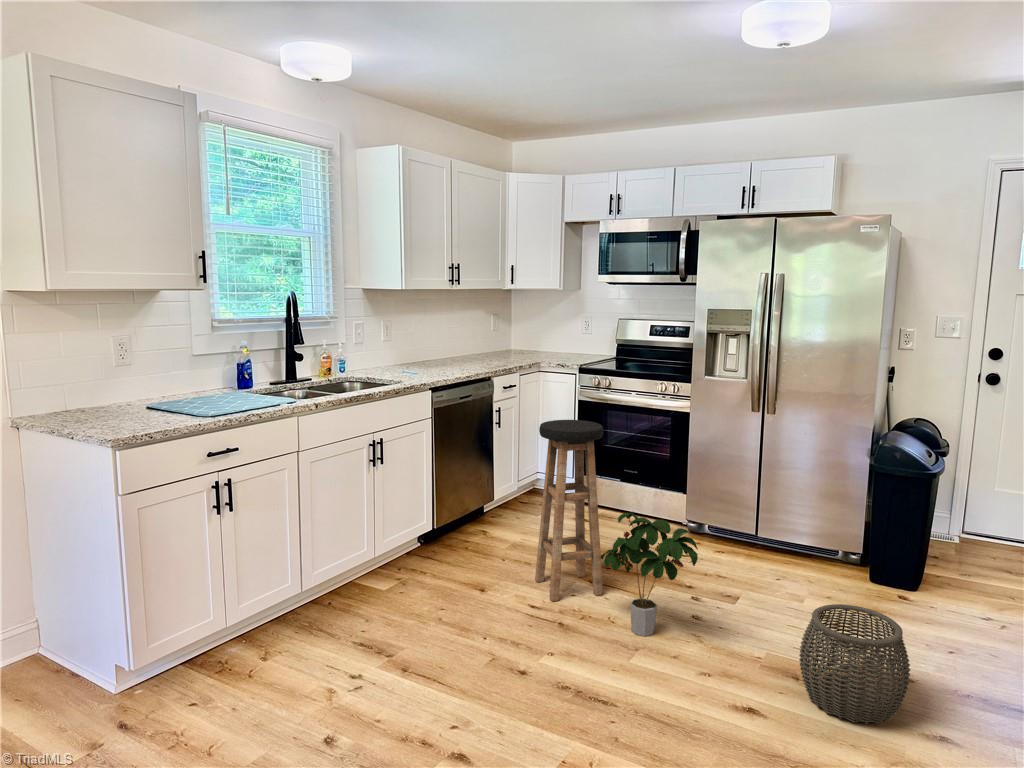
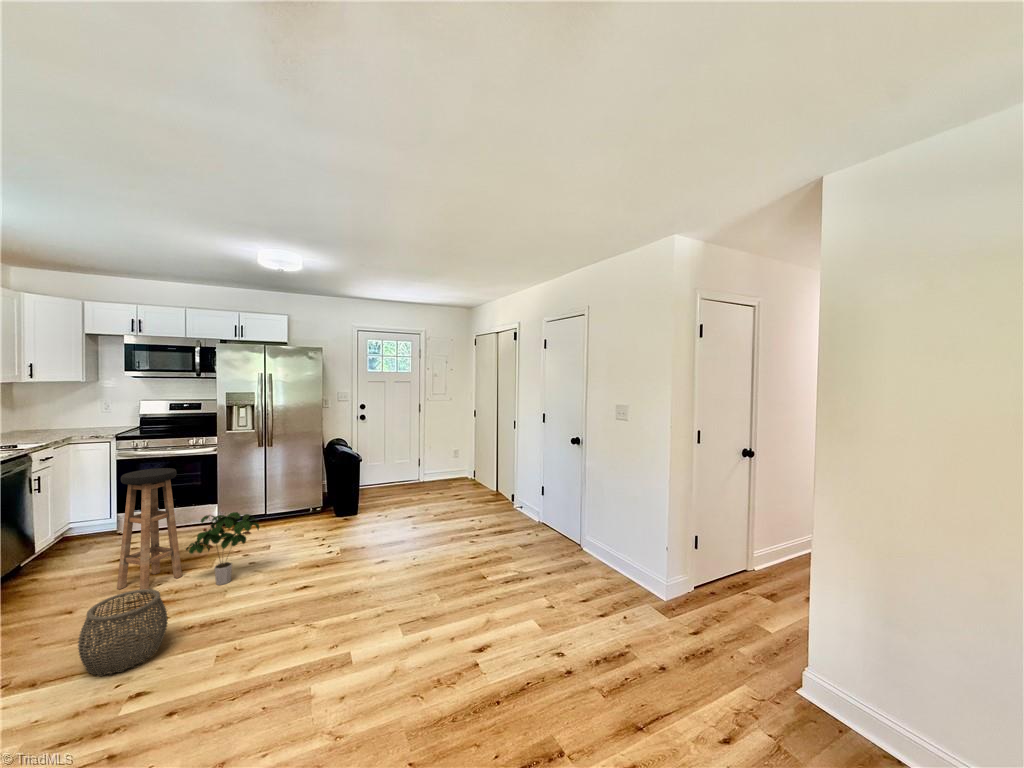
woven basket: present [799,604,910,724] -> present [78,589,168,676]

